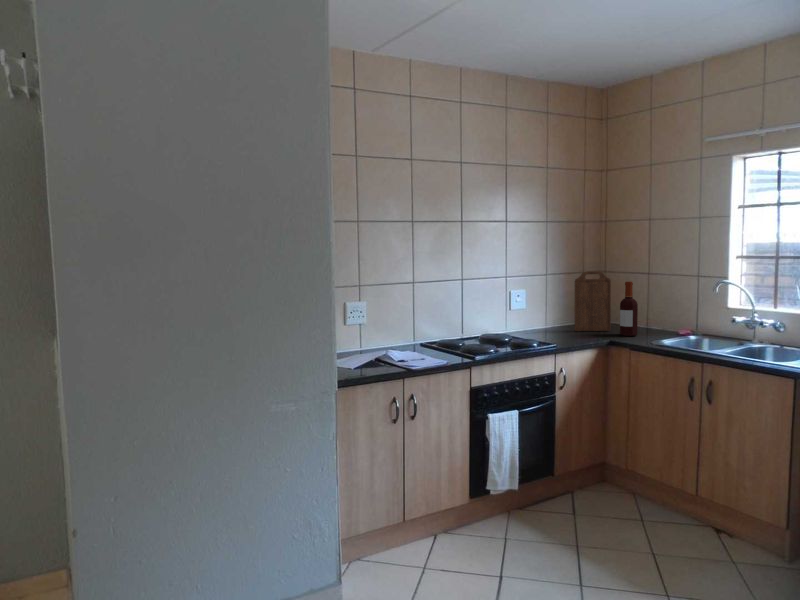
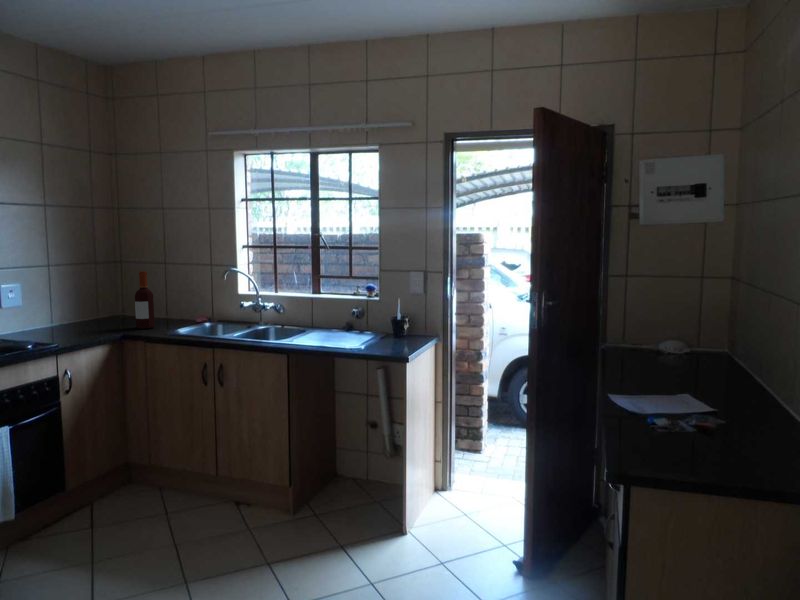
cutting board: present [575,271,611,331] -> none [82,261,127,328]

